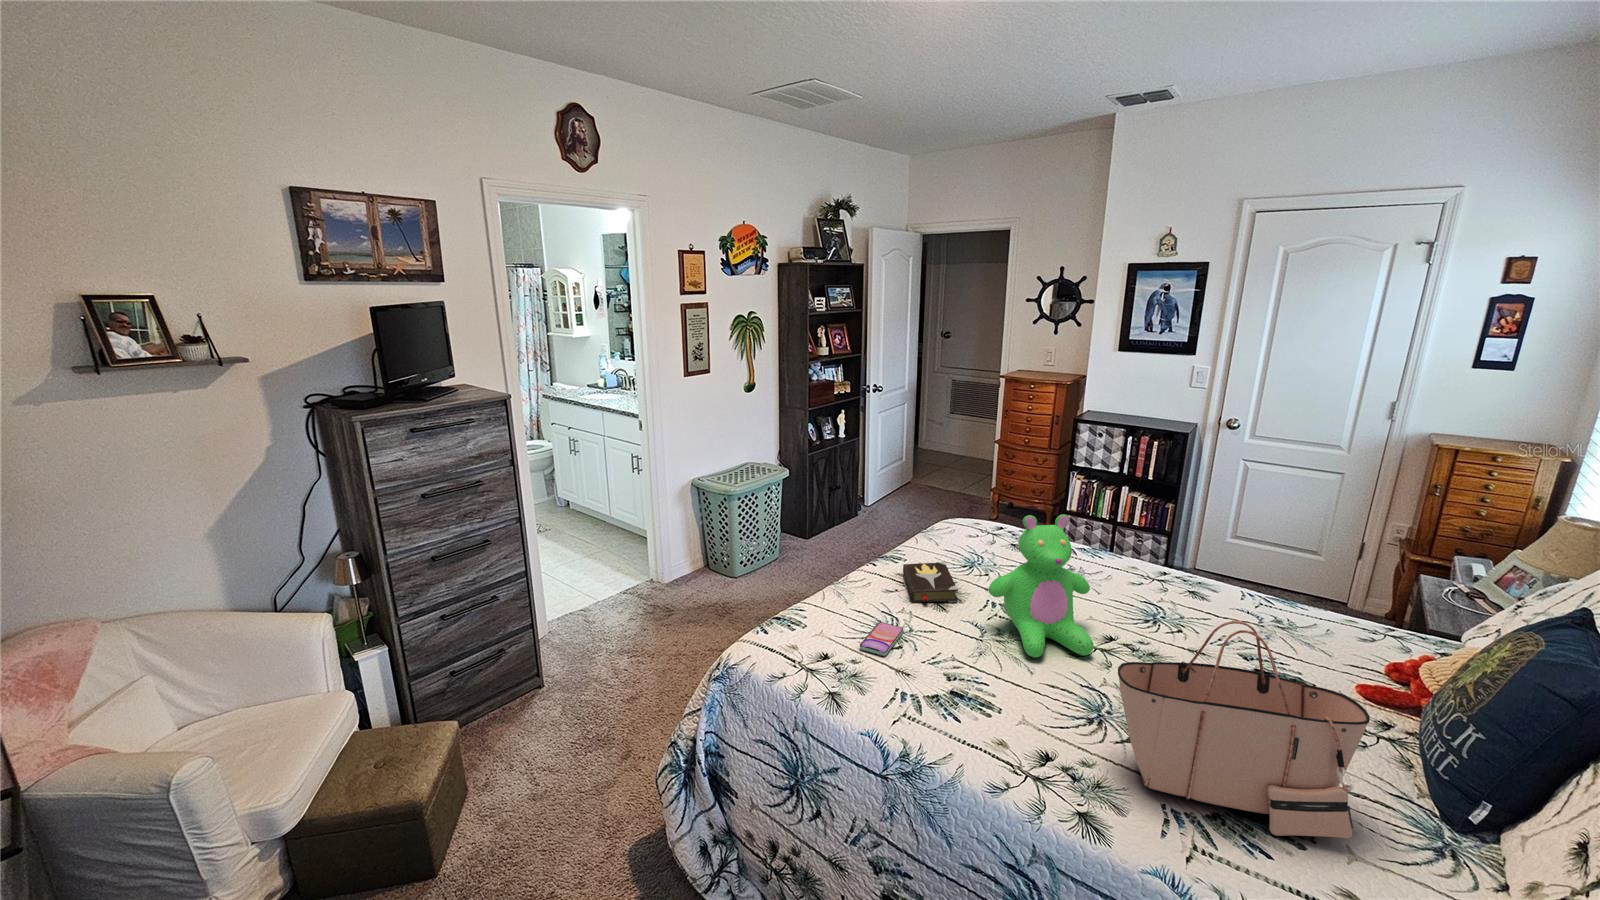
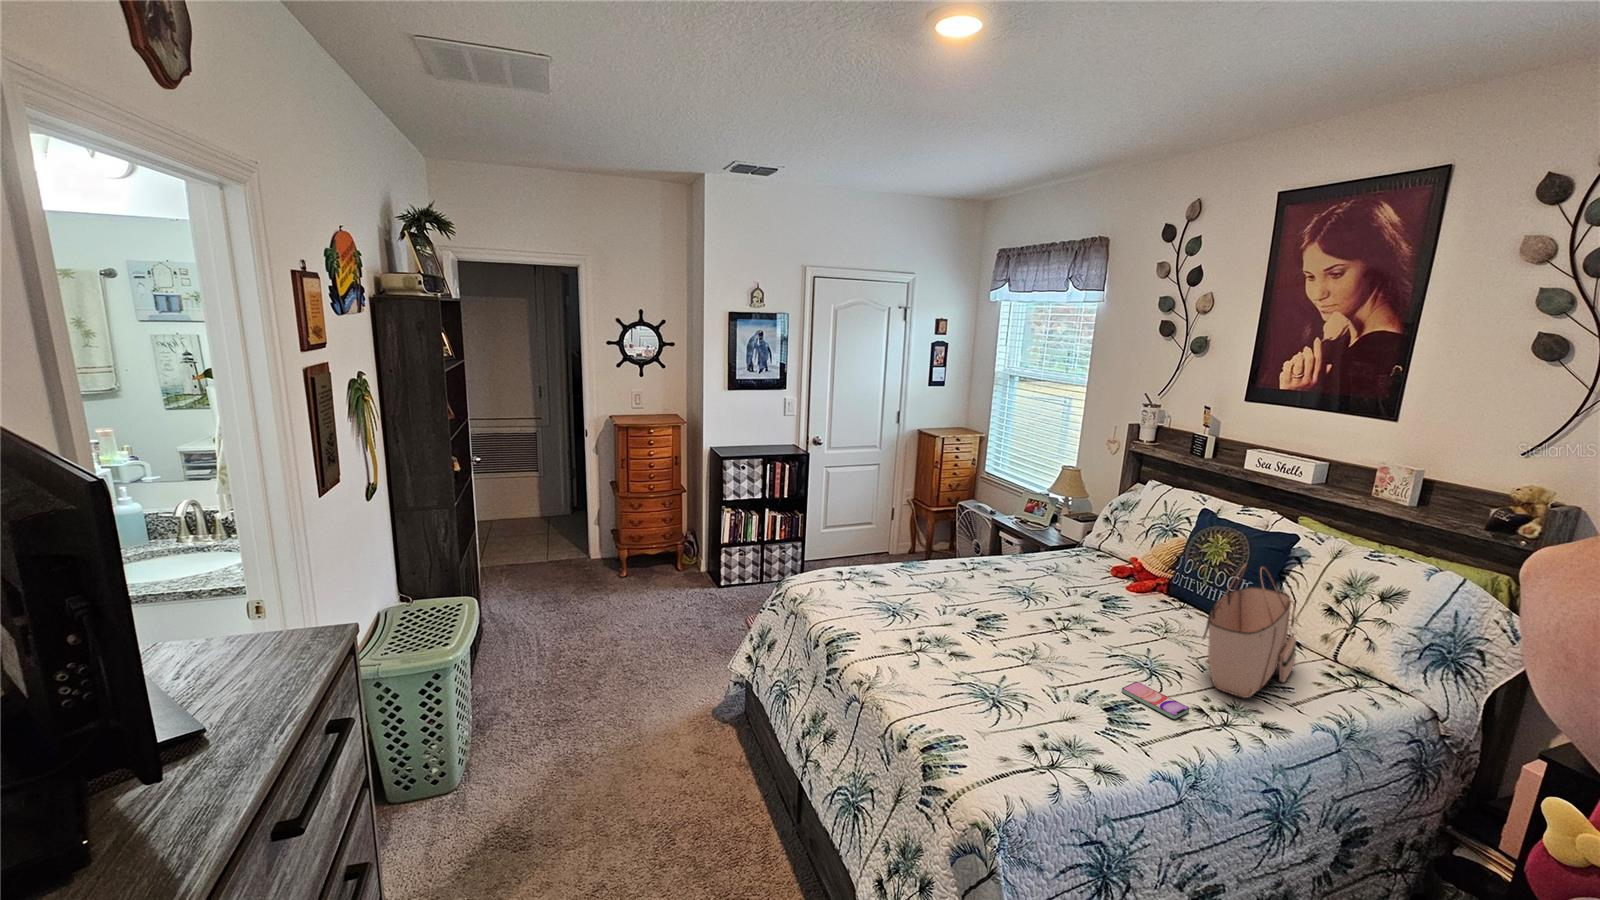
teddy bear: present [989,514,1093,658] -> none [1004,535,1080,662]
hardback book: present [903,562,958,602] -> none [885,621,962,672]
smartphone: present [860,622,903,656] -> present [1122,682,1189,719]

